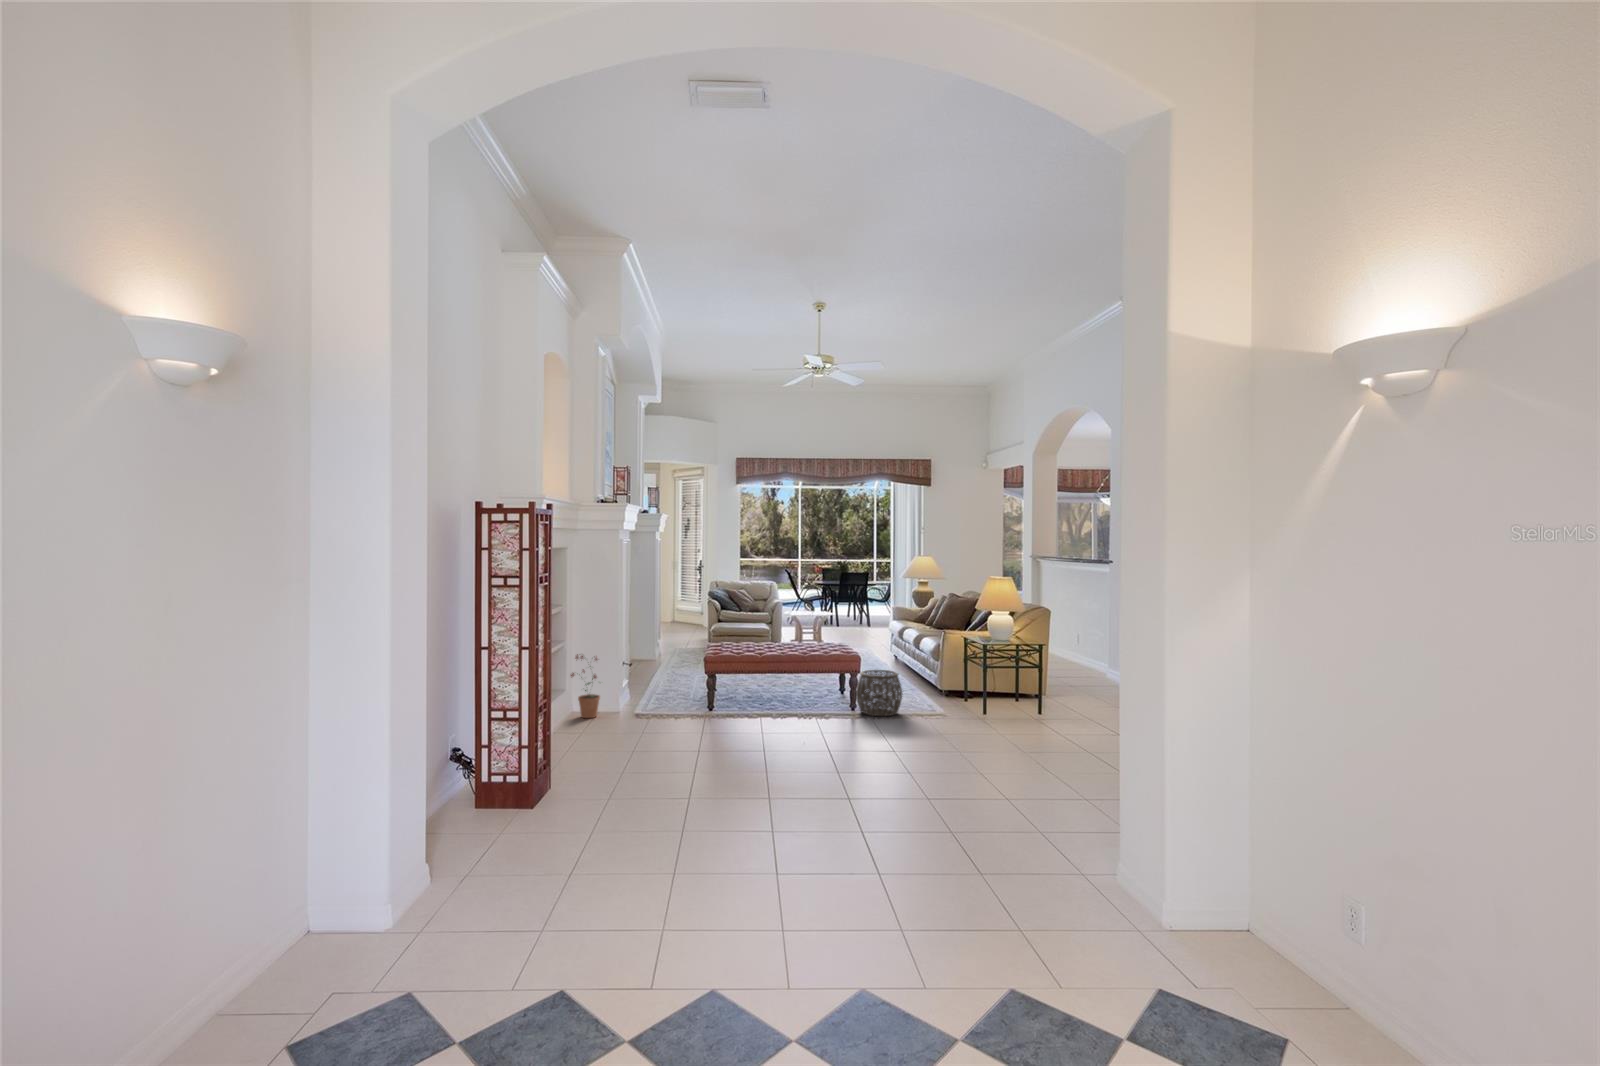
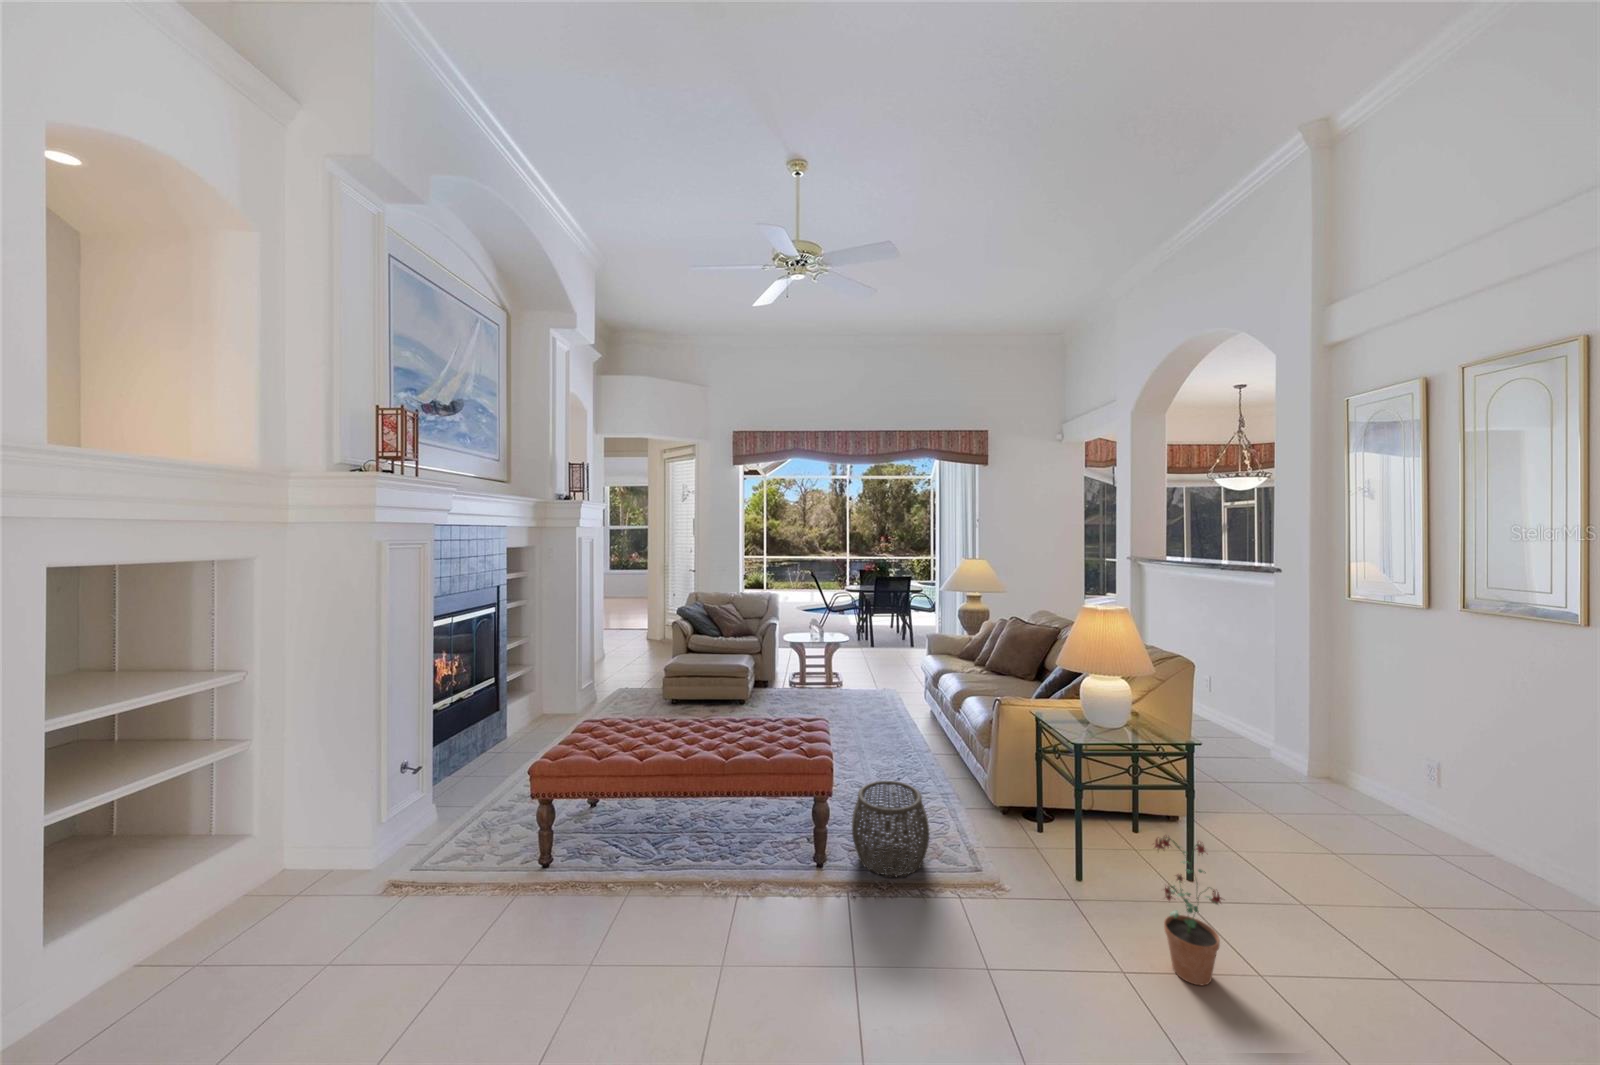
potted plant: present [571,654,600,718] -> present [1155,836,1222,986]

